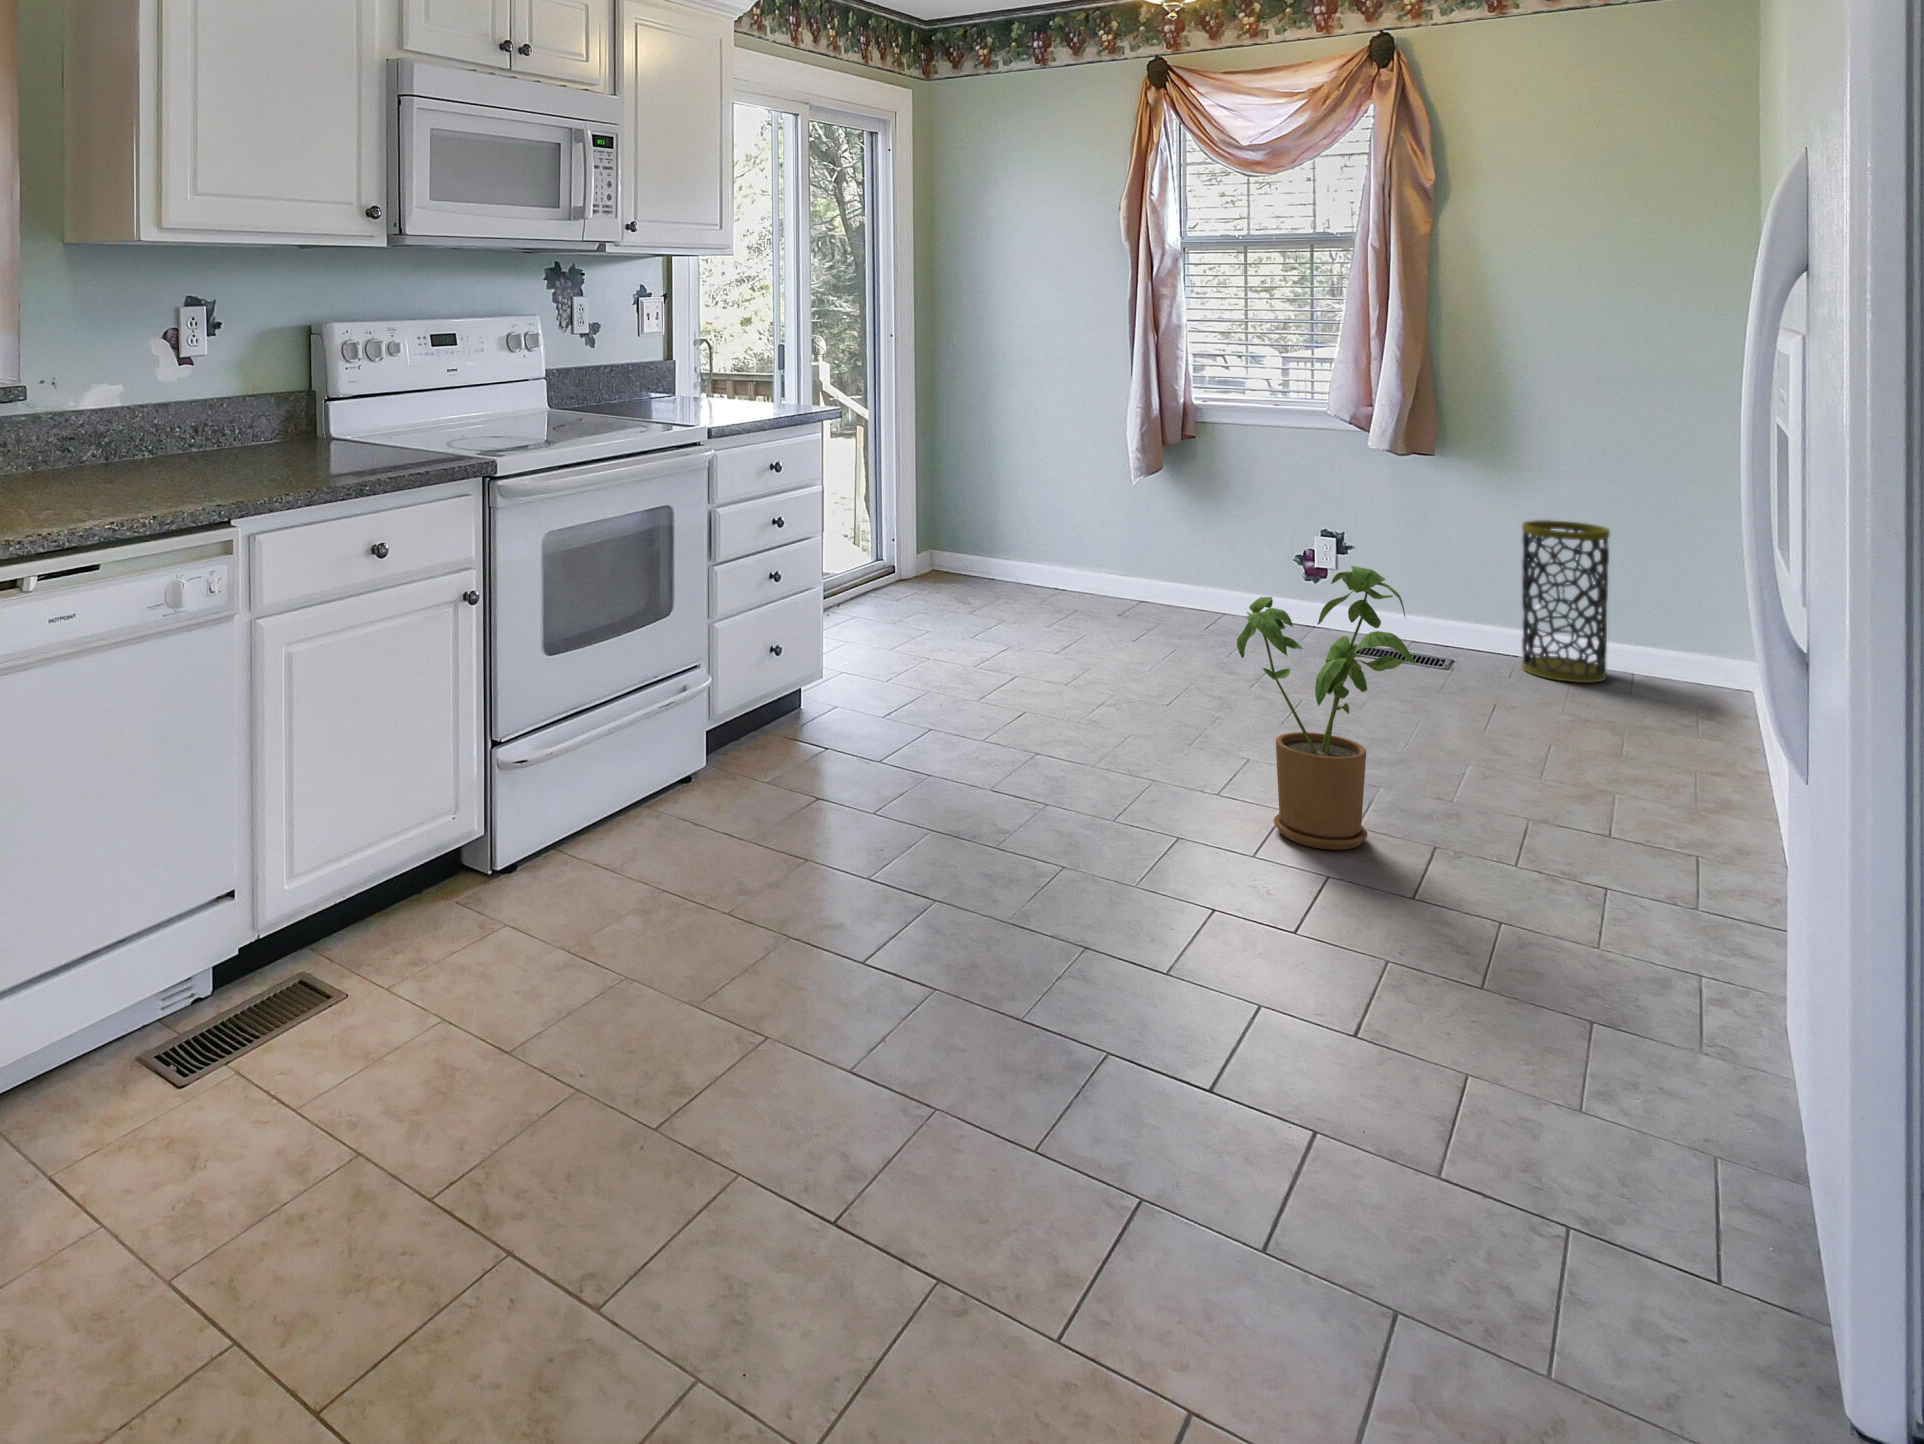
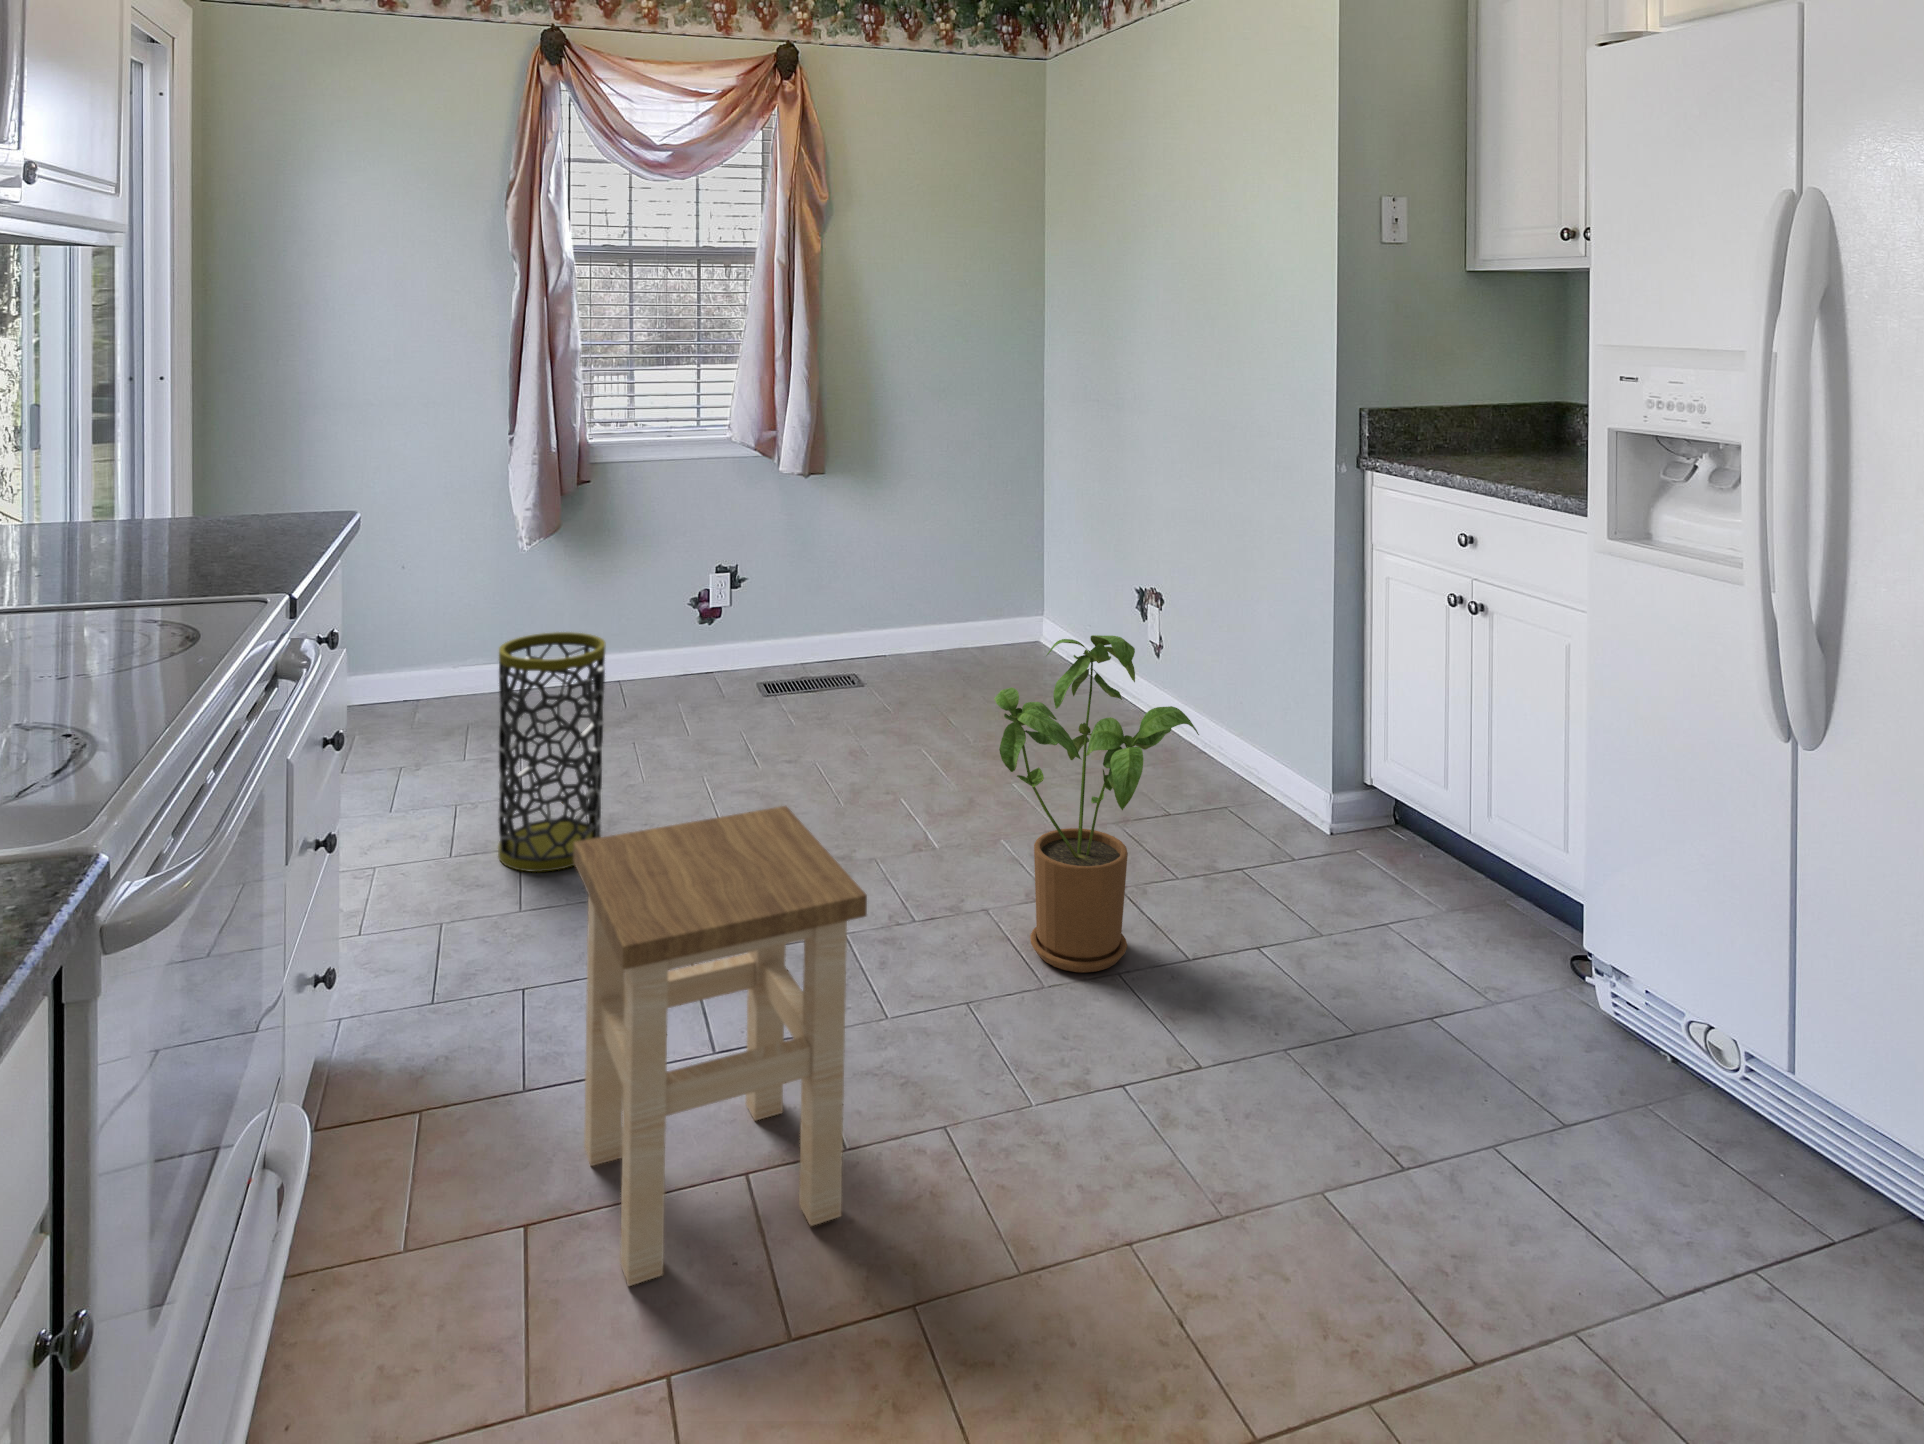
trash can: present [1522,520,1610,683] -> present [498,632,605,872]
stool: none [817,597,1002,846] -> present [573,806,867,1286]

